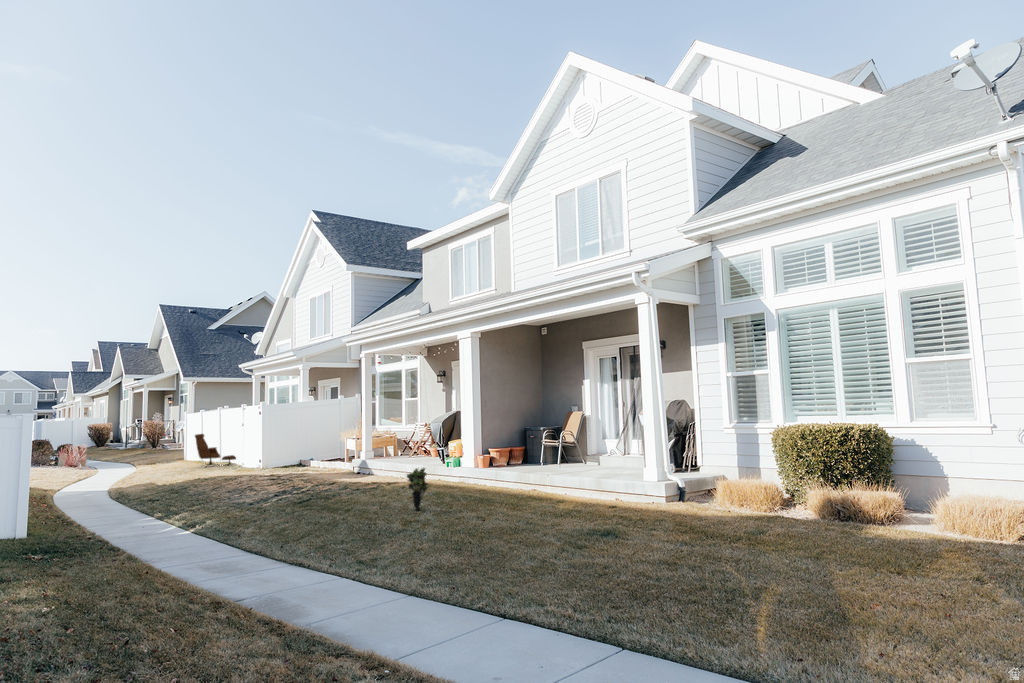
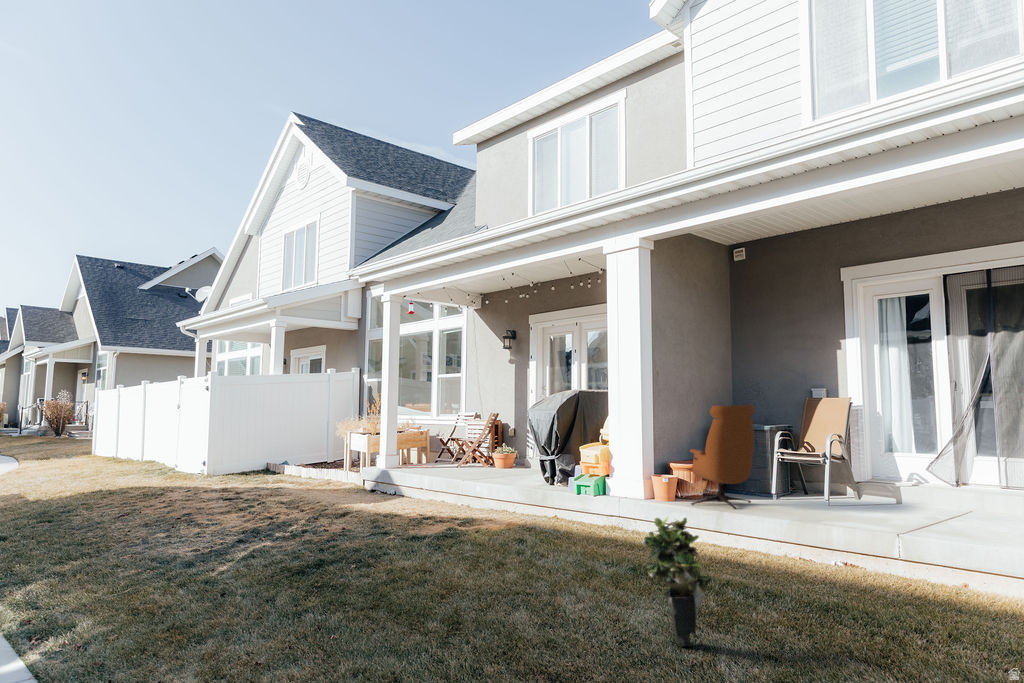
lounge chair: present [195,434,236,466] -> present [690,405,755,509]

